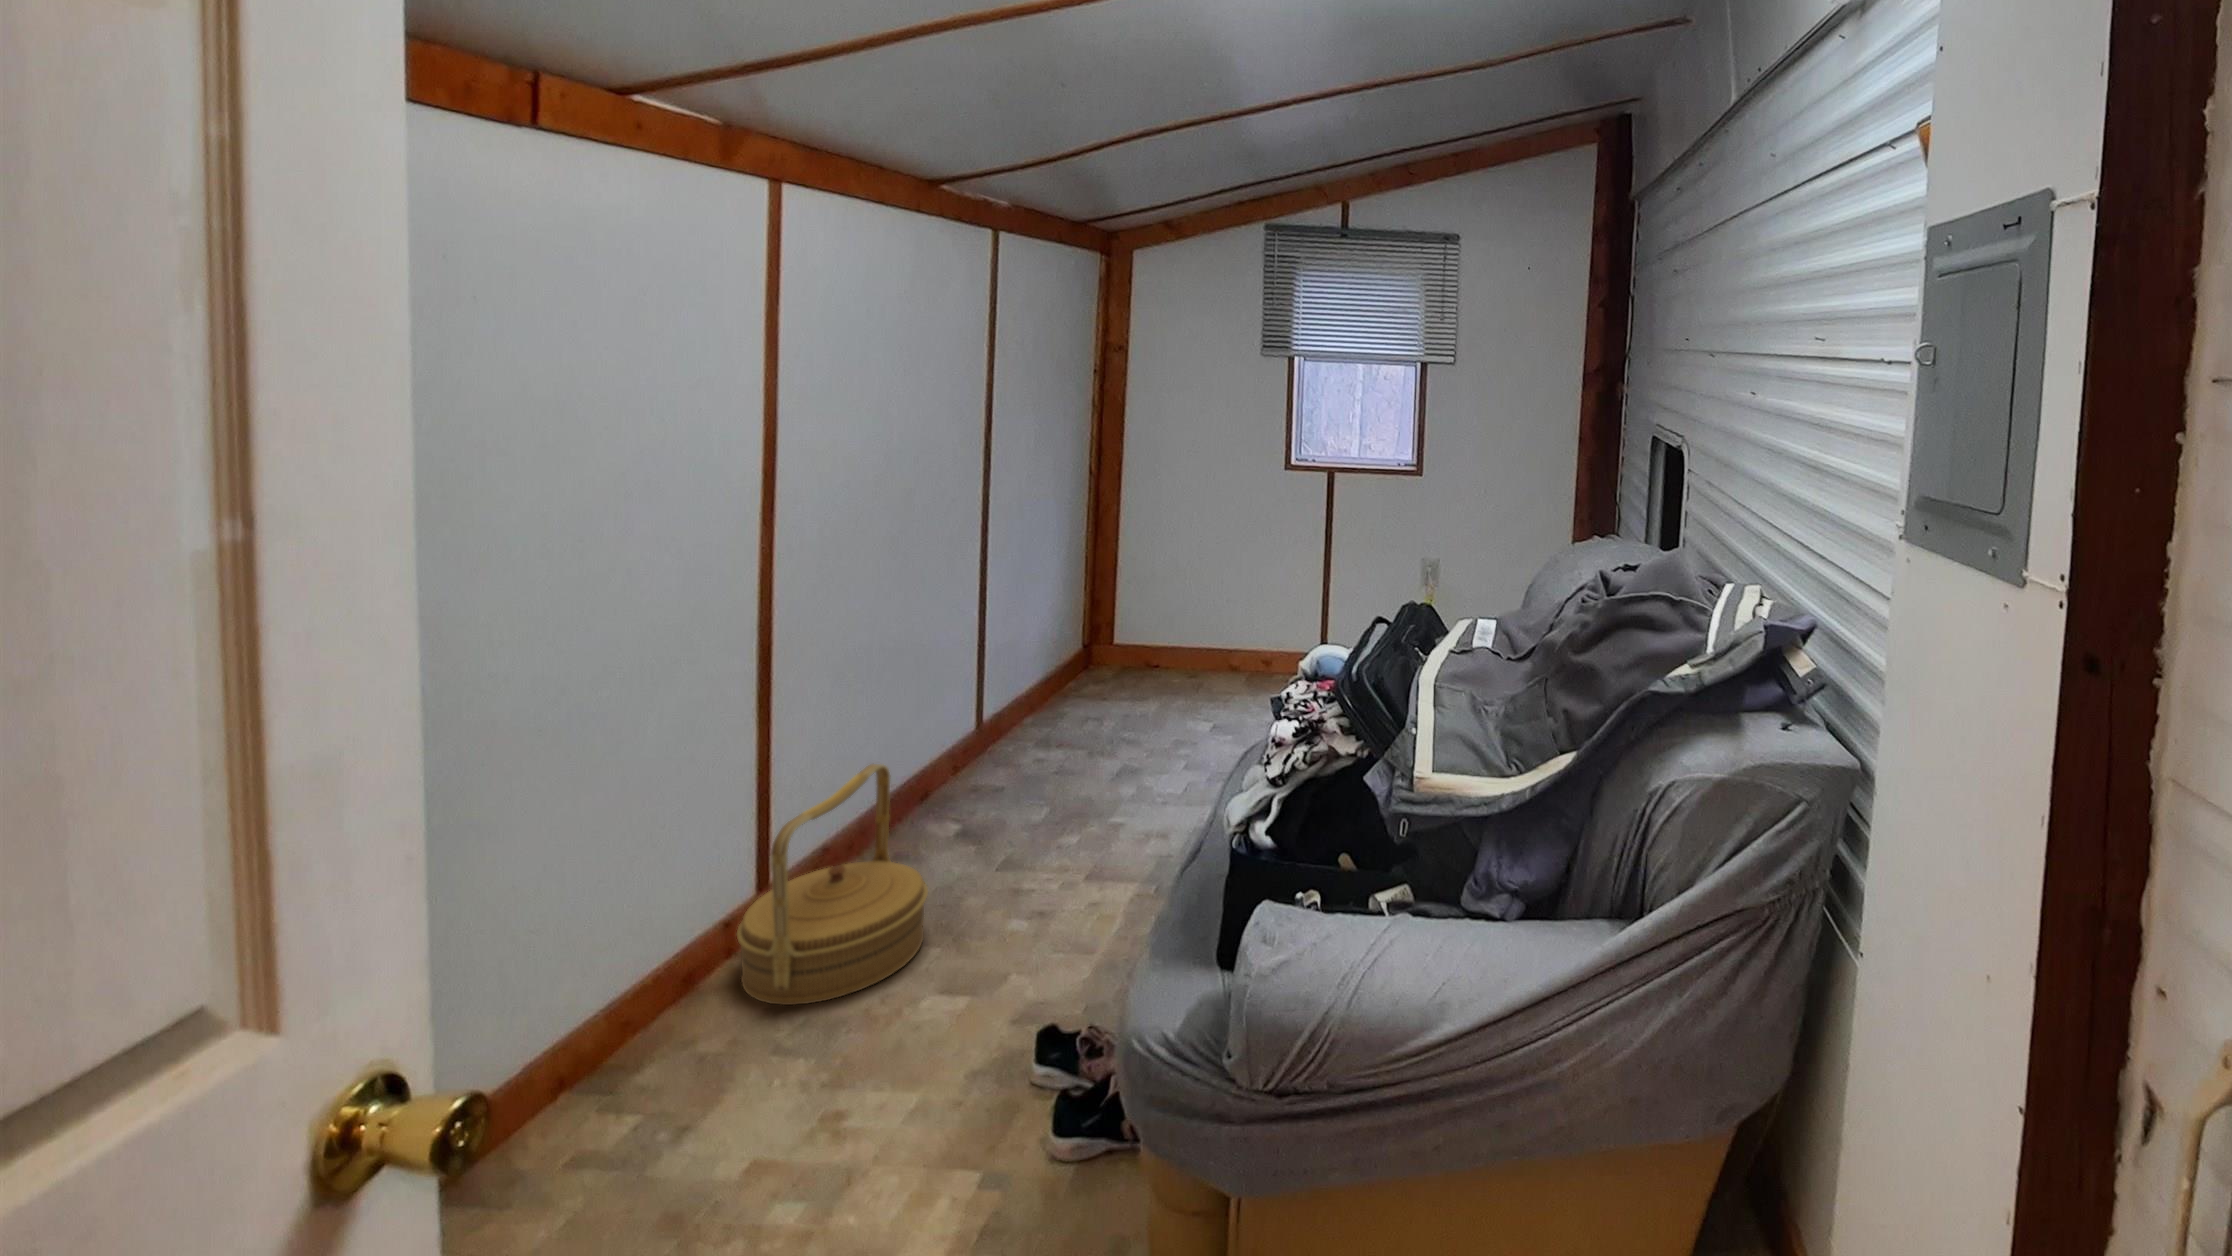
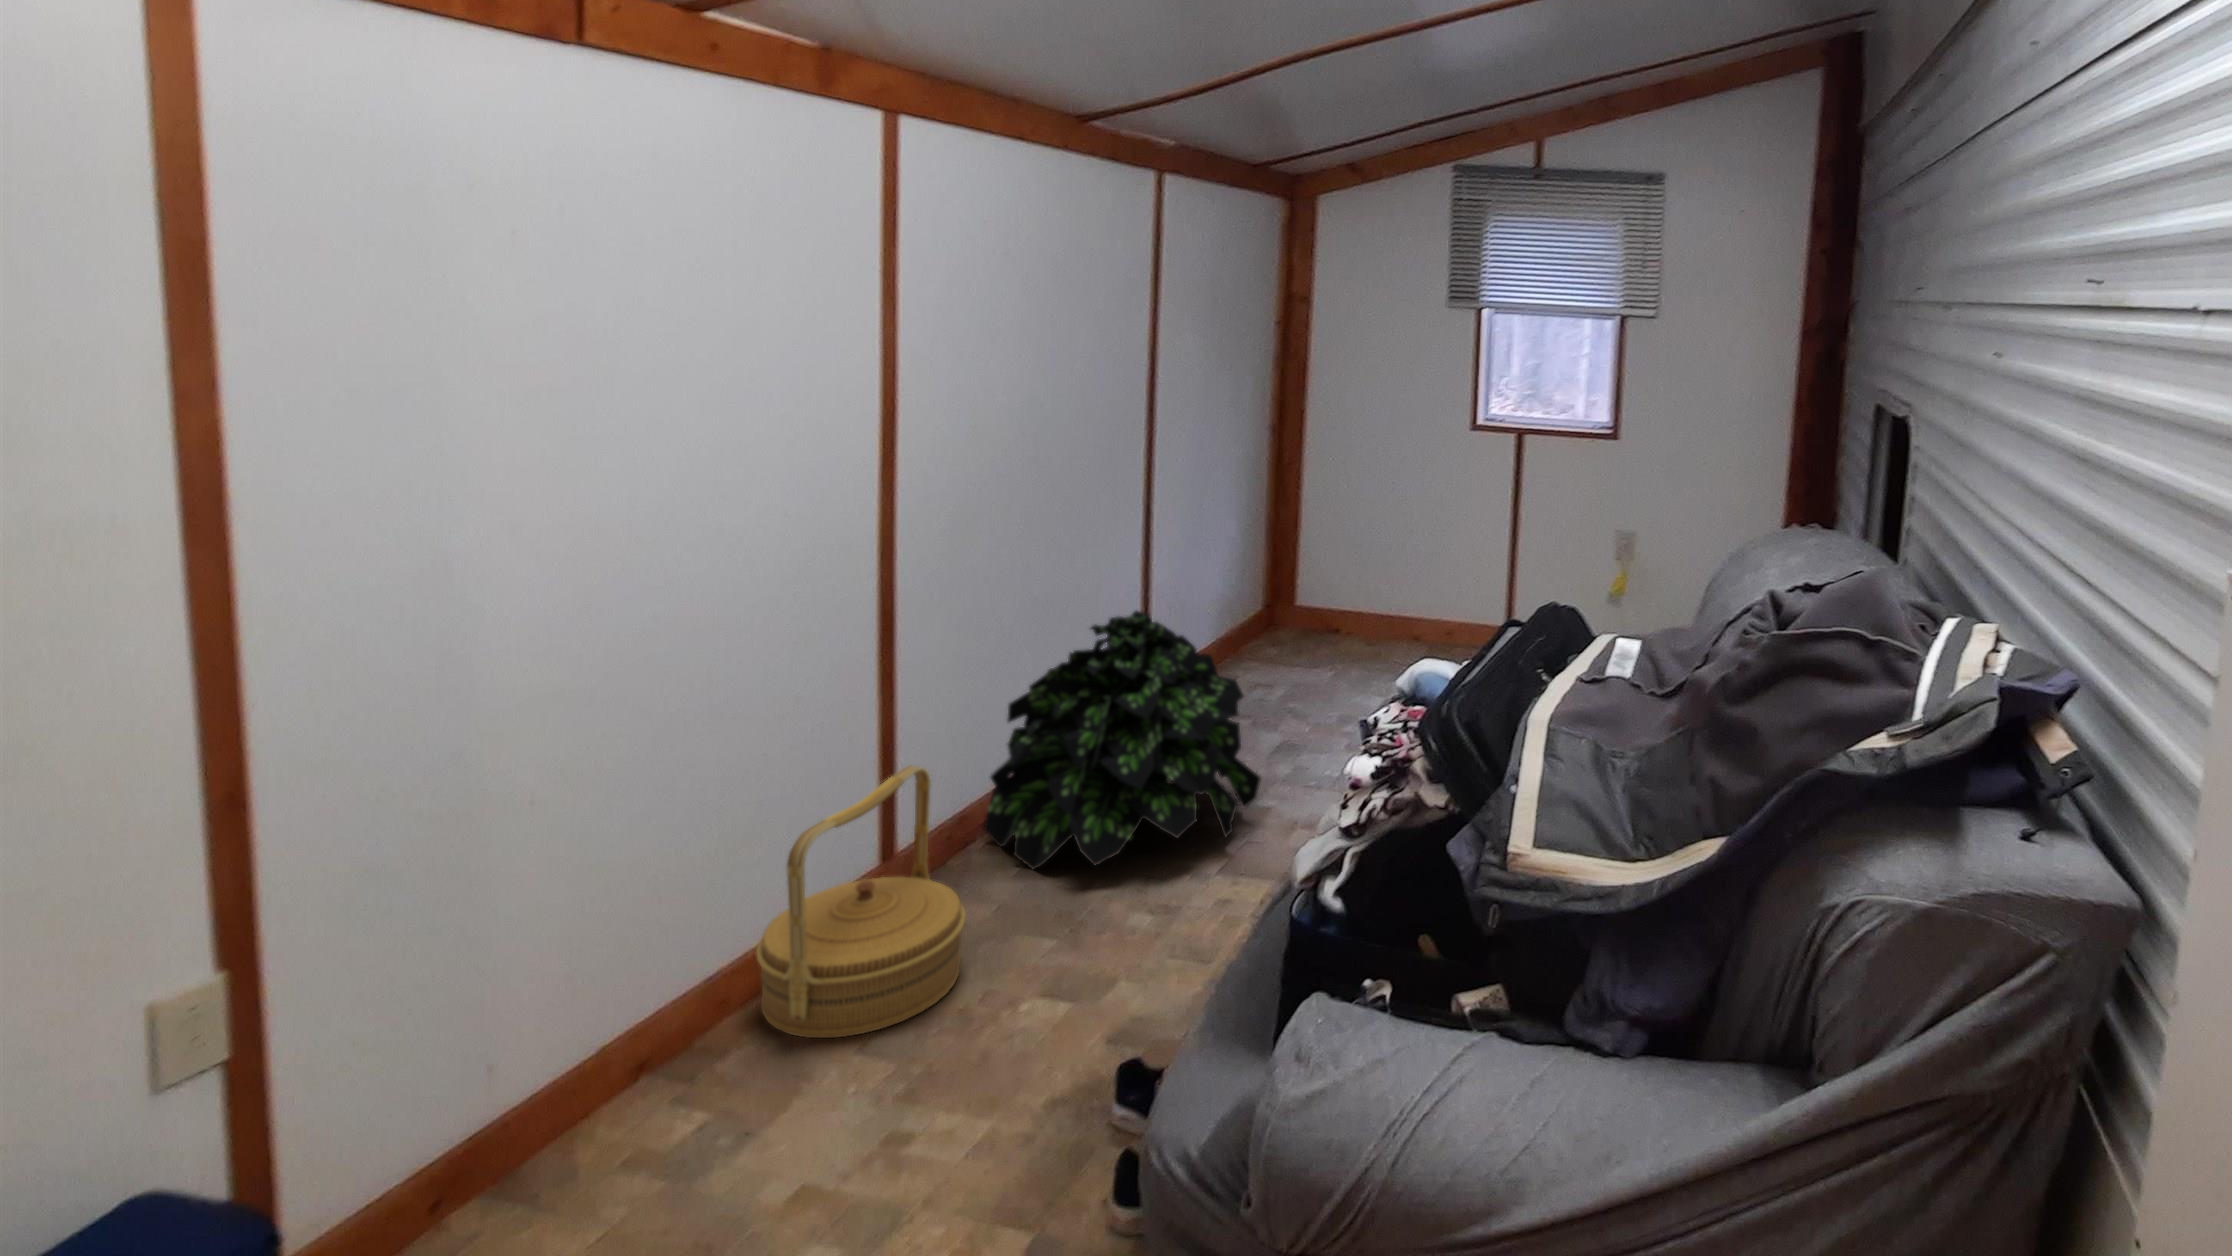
potted plant: none [929,621,1176,850] -> present [984,611,1261,869]

